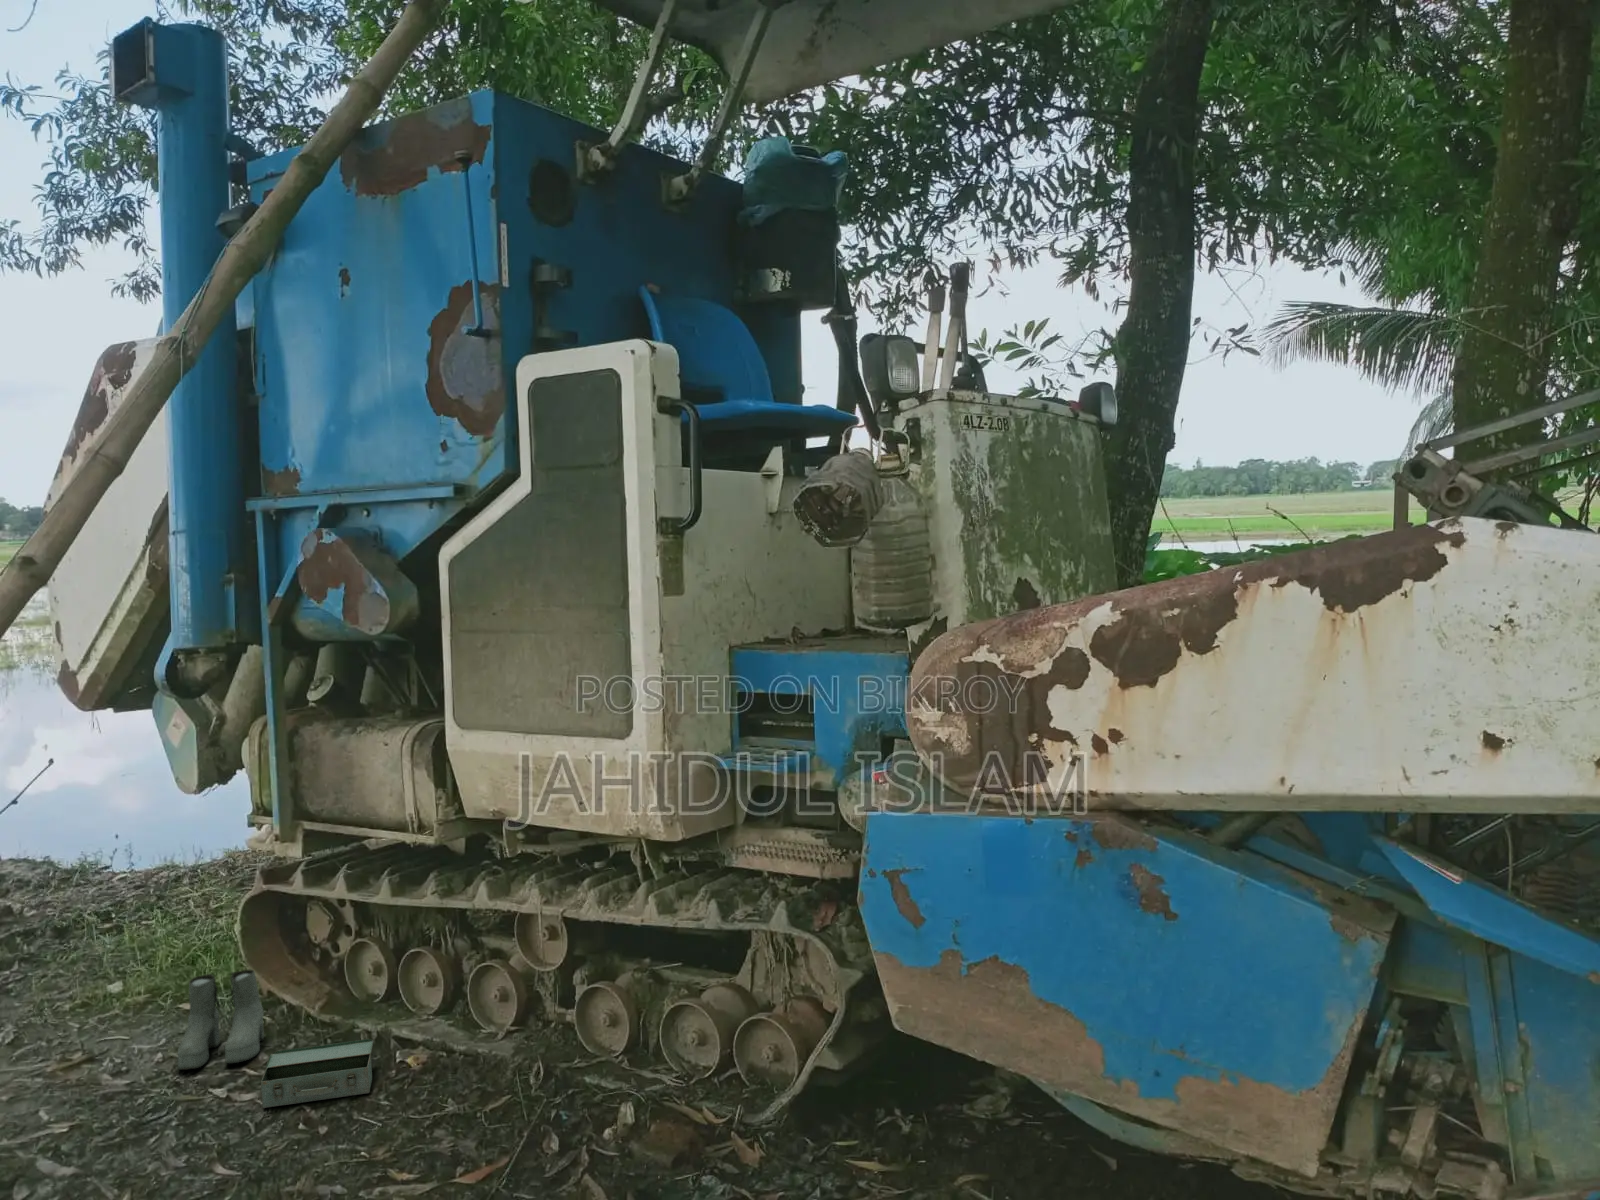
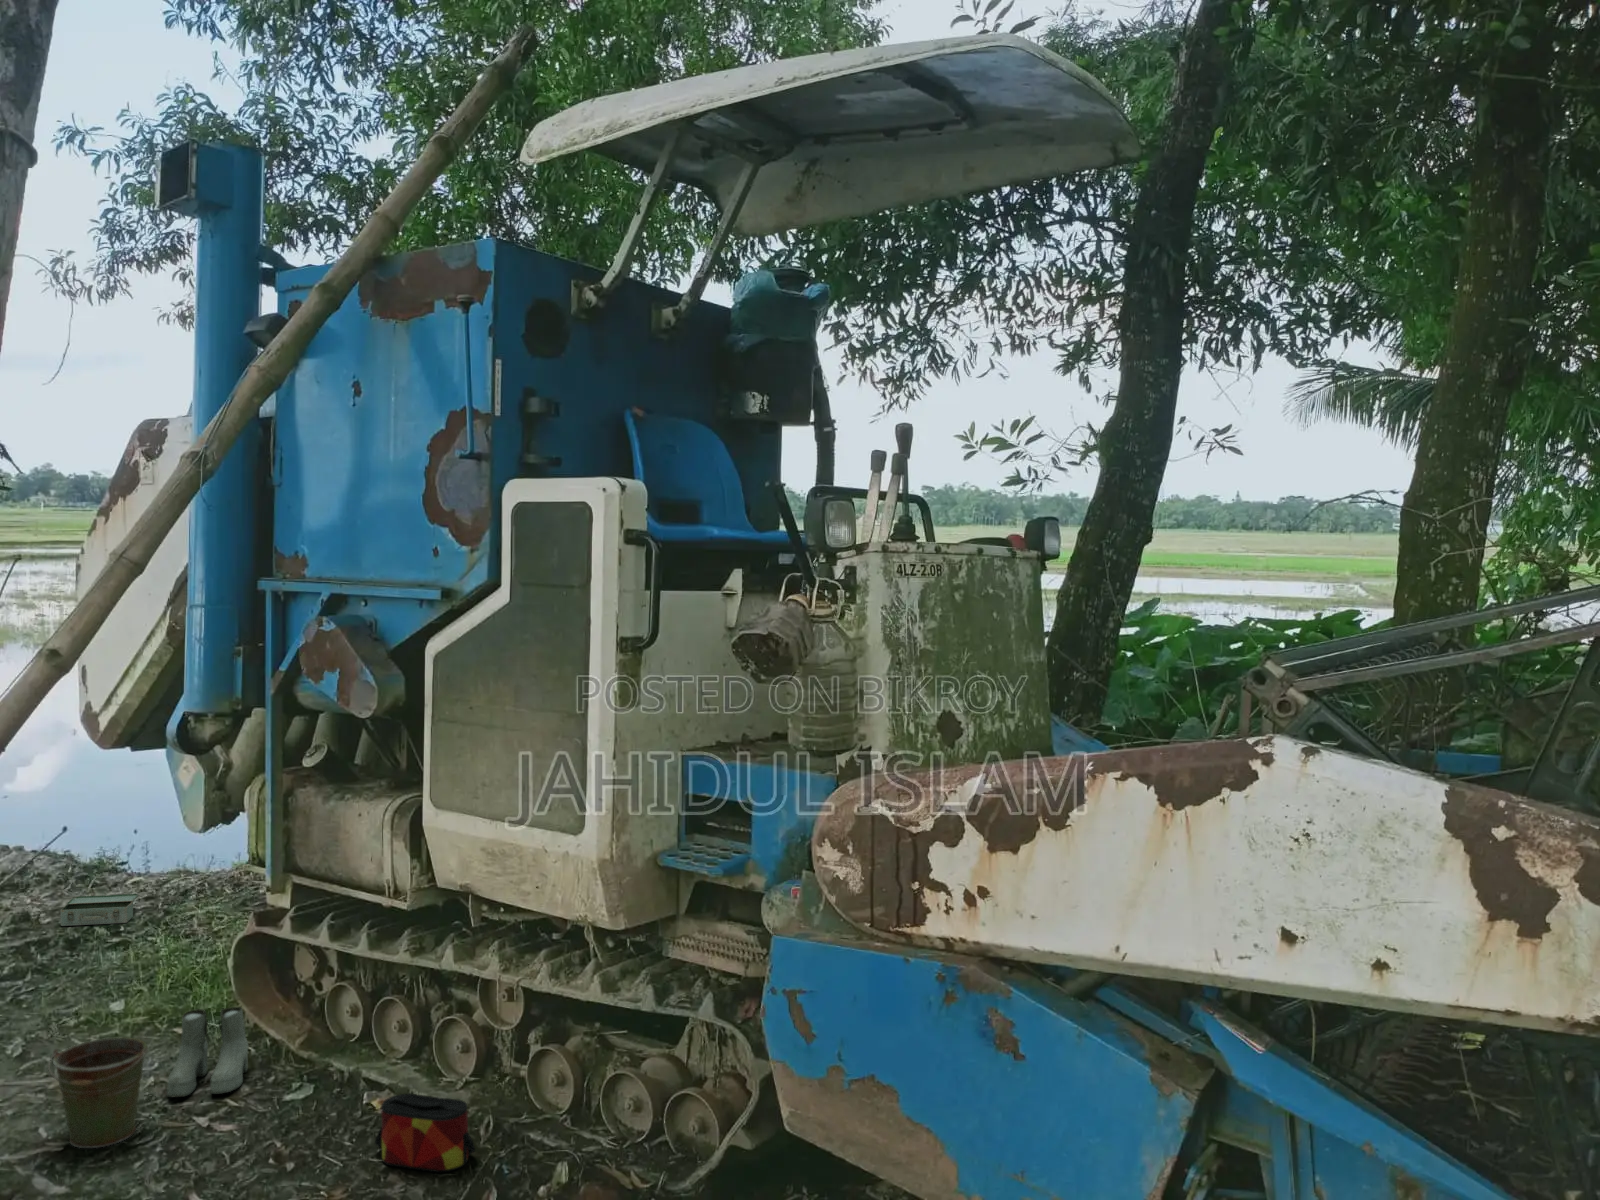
bucket: none [43,1006,154,1128] -> present [49,1037,148,1148]
toolbox: present [261,1039,374,1108] -> present [60,894,139,926]
bag: none [413,1043,526,1125] -> present [375,1094,475,1172]

